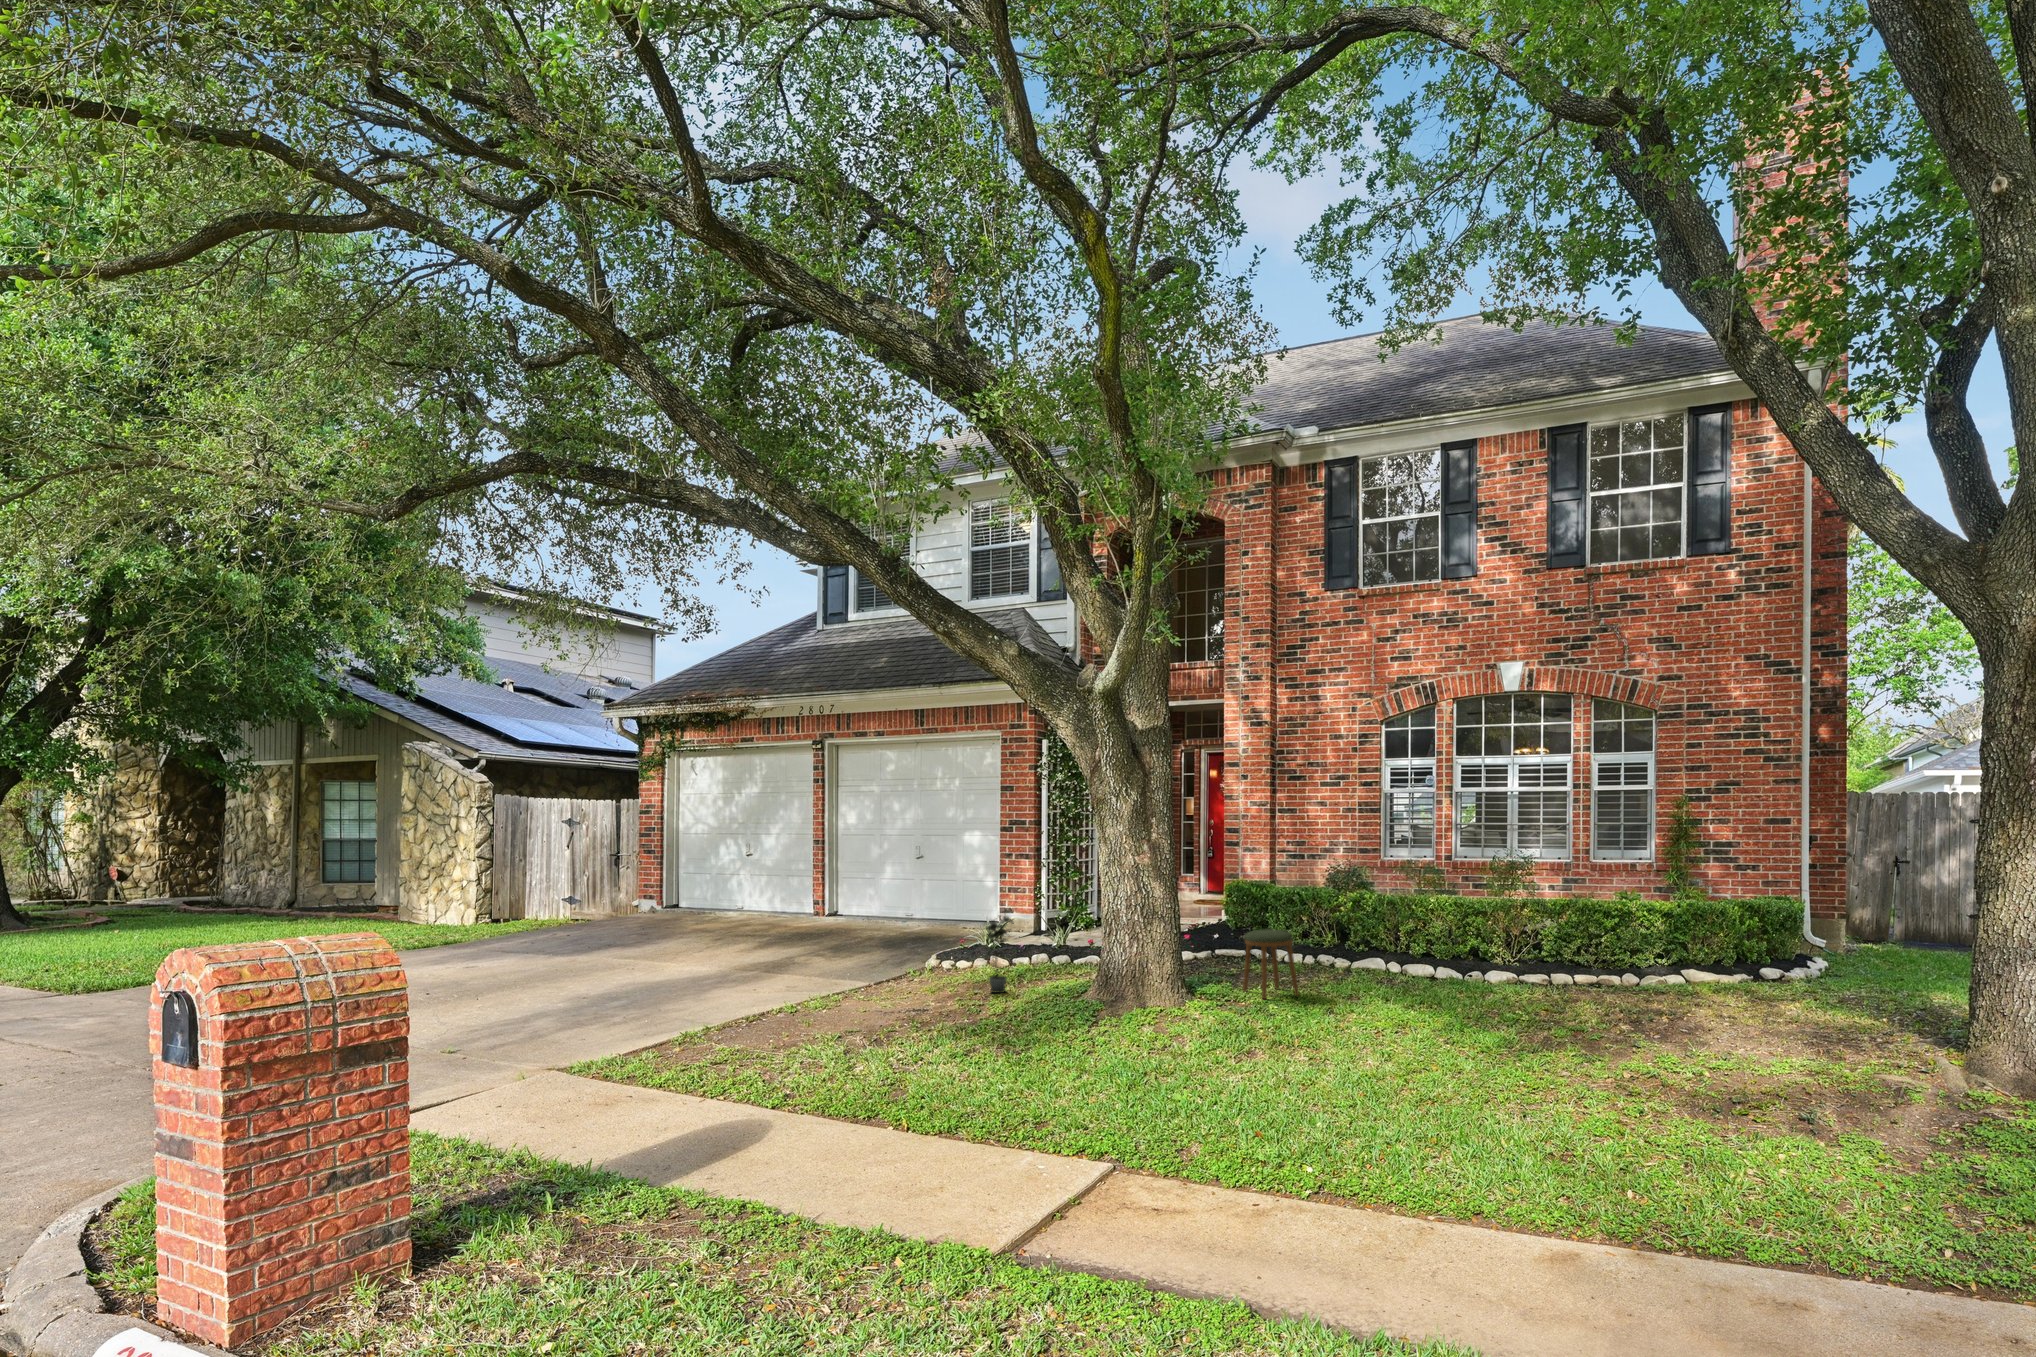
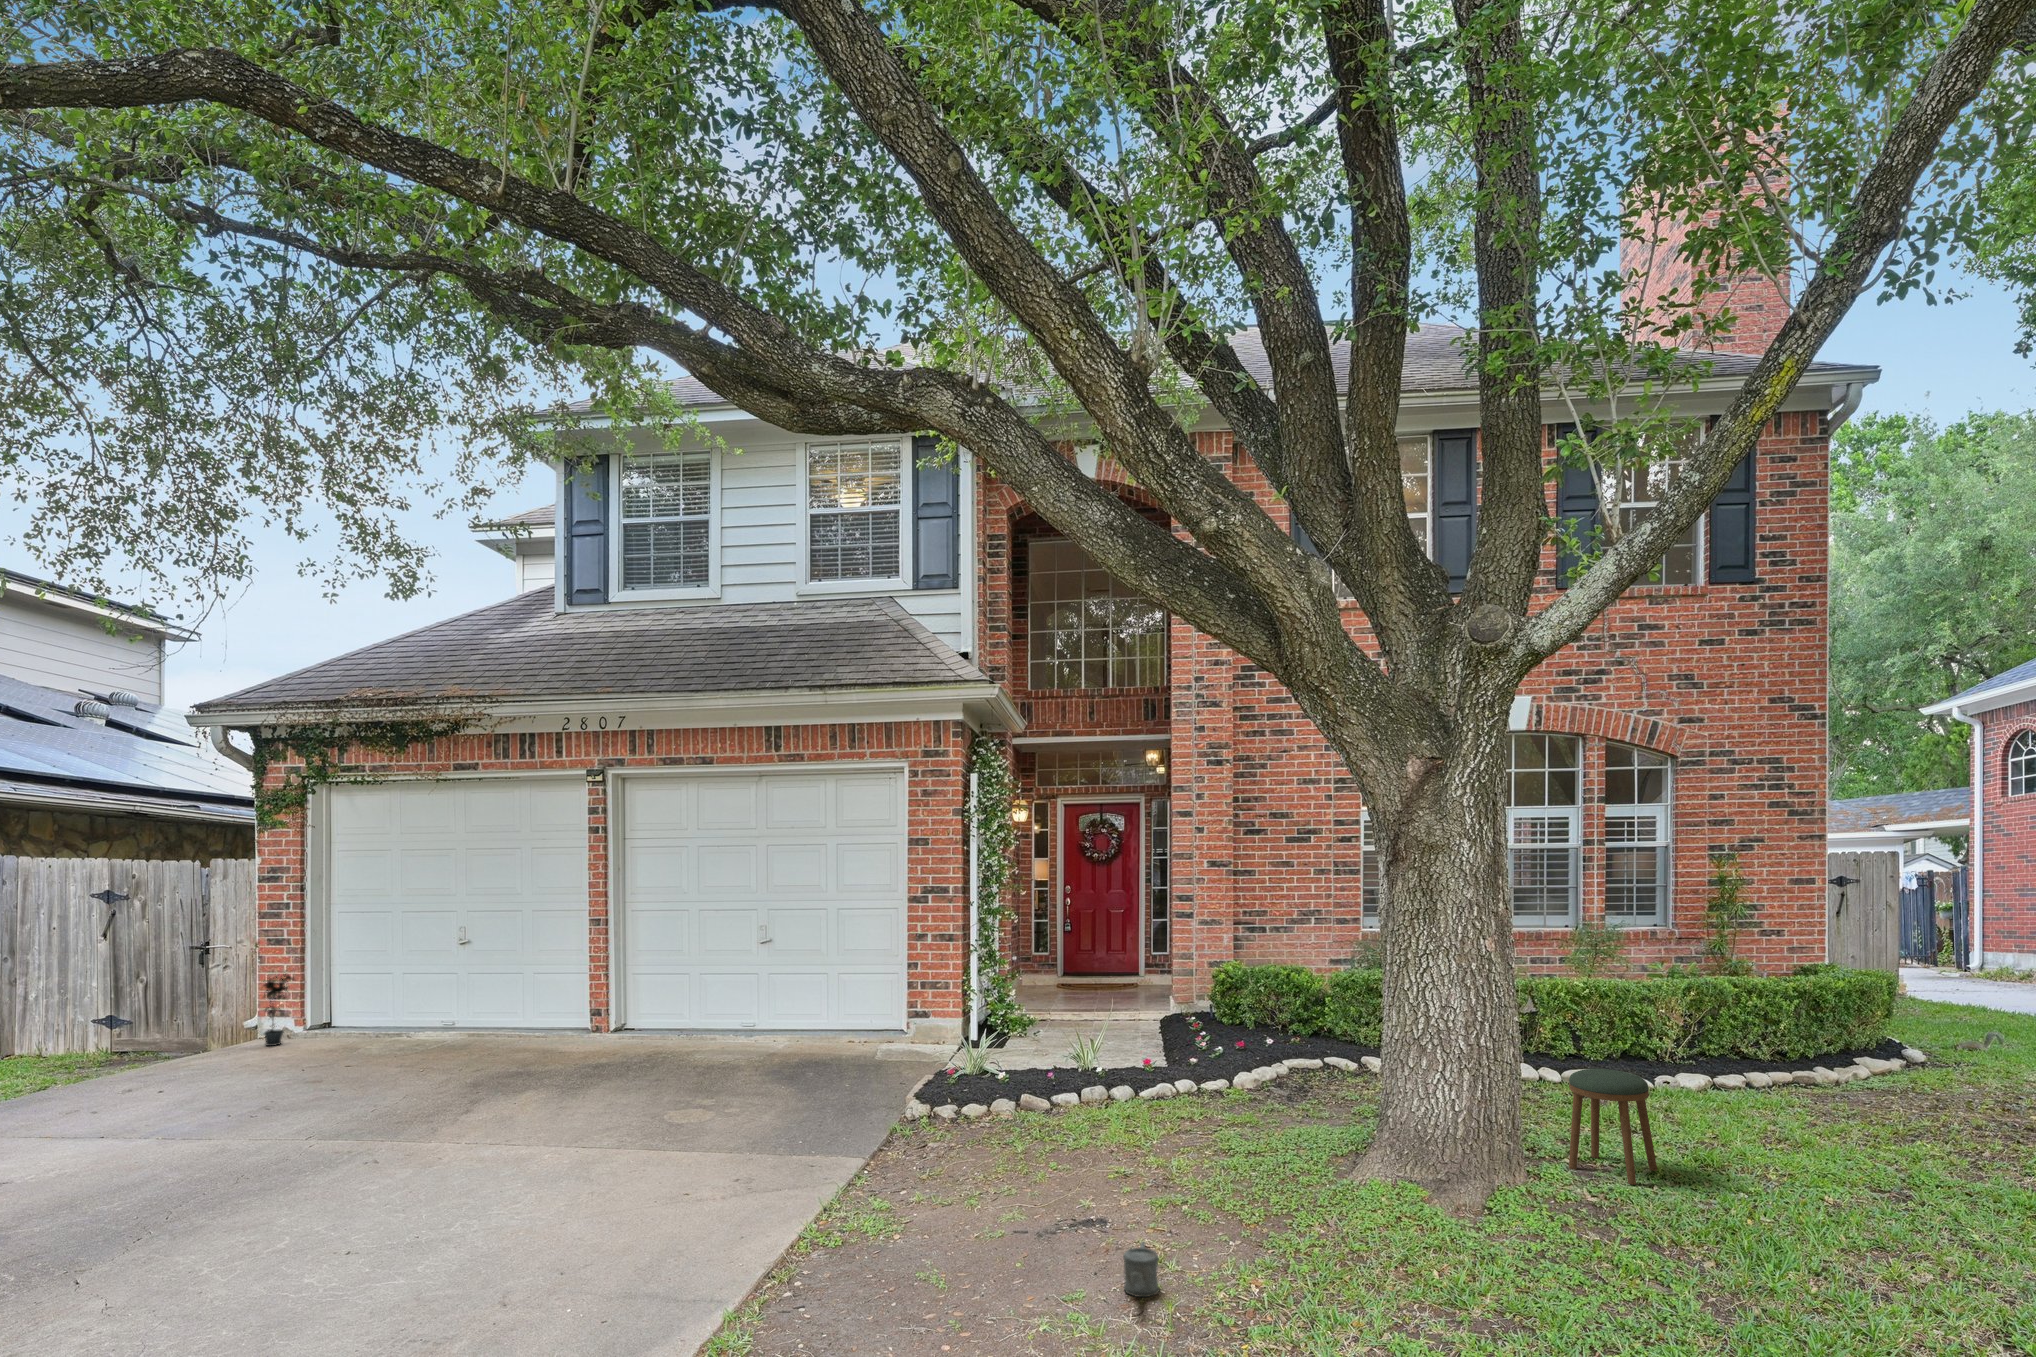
potted plant: present [986,916,1014,993] -> present [263,974,294,1046]
watering can: none [878,991,912,1015] -> present [1123,1241,1159,1297]

